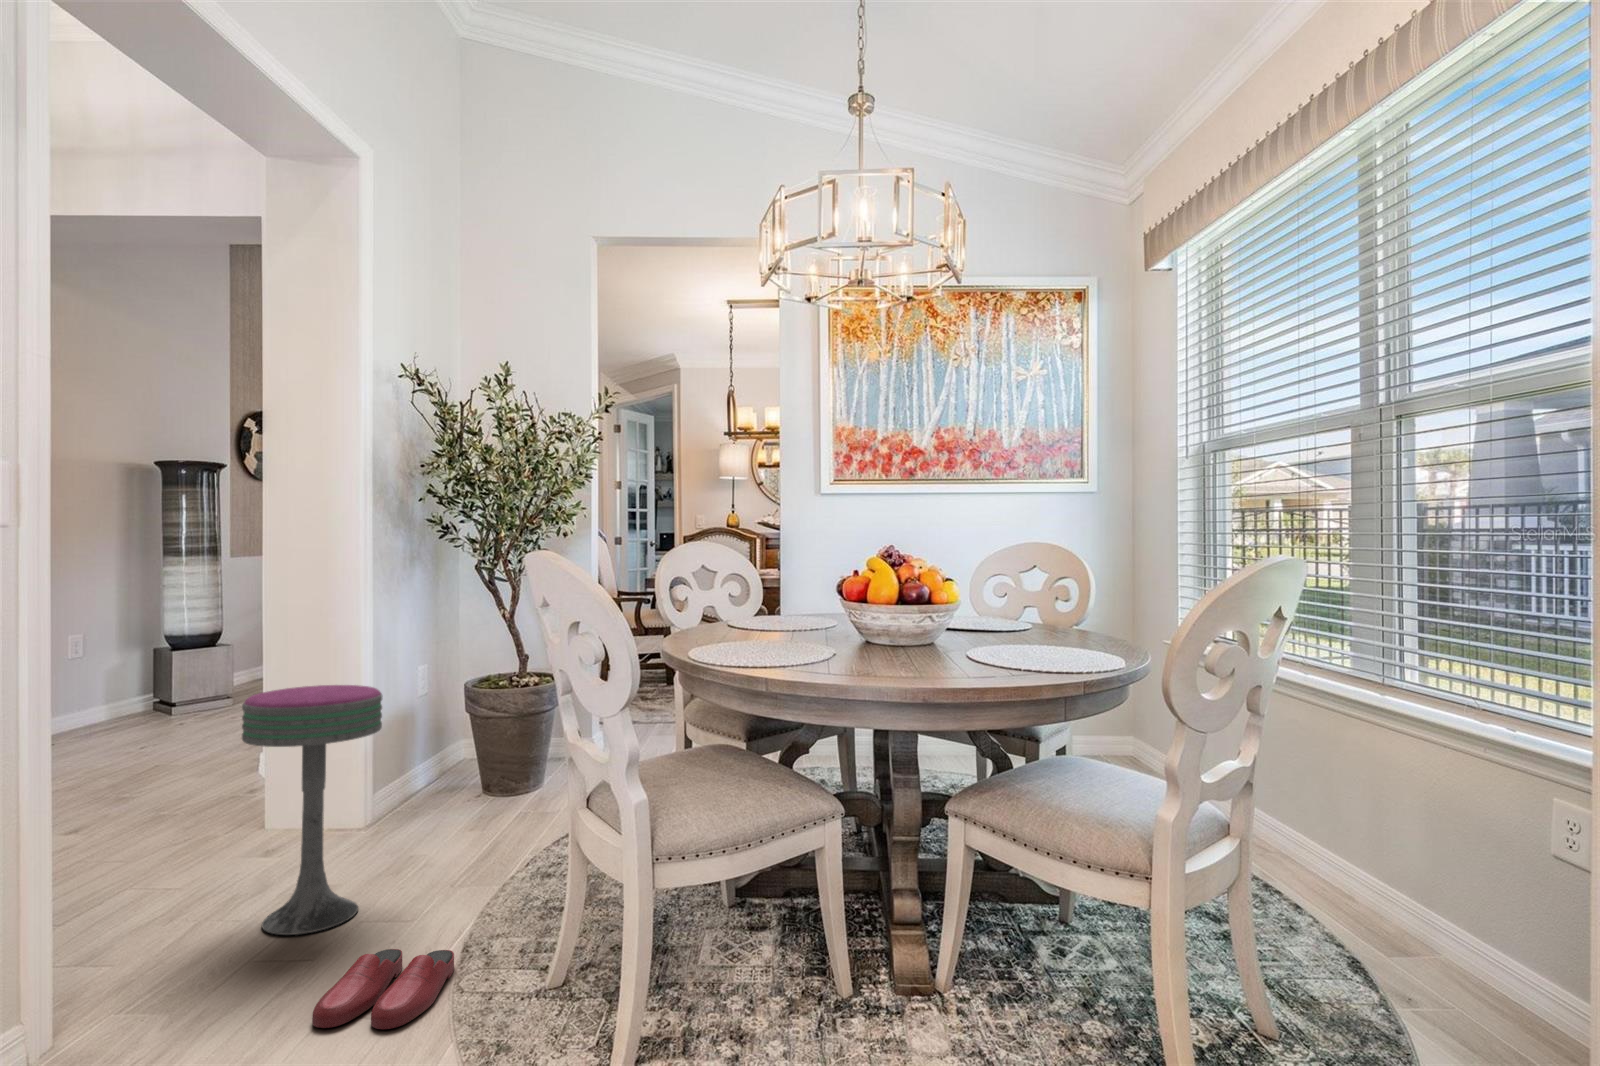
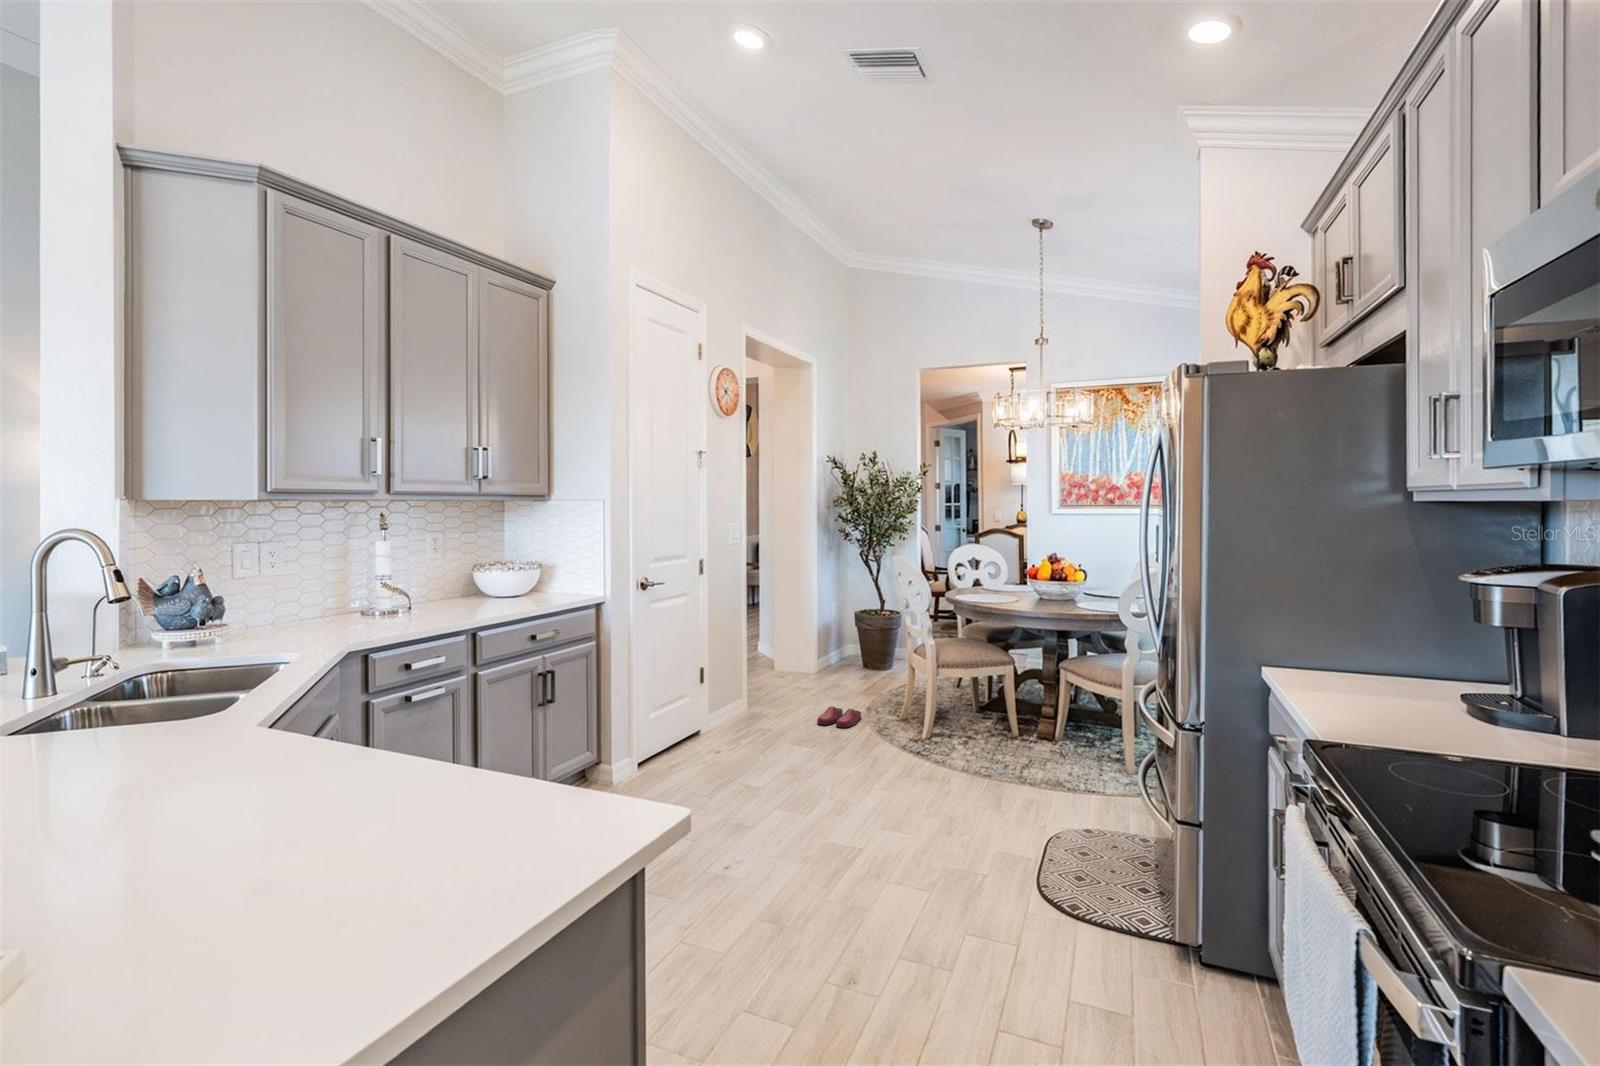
bar stool: present [242,685,382,935] -> none [782,609,830,703]

